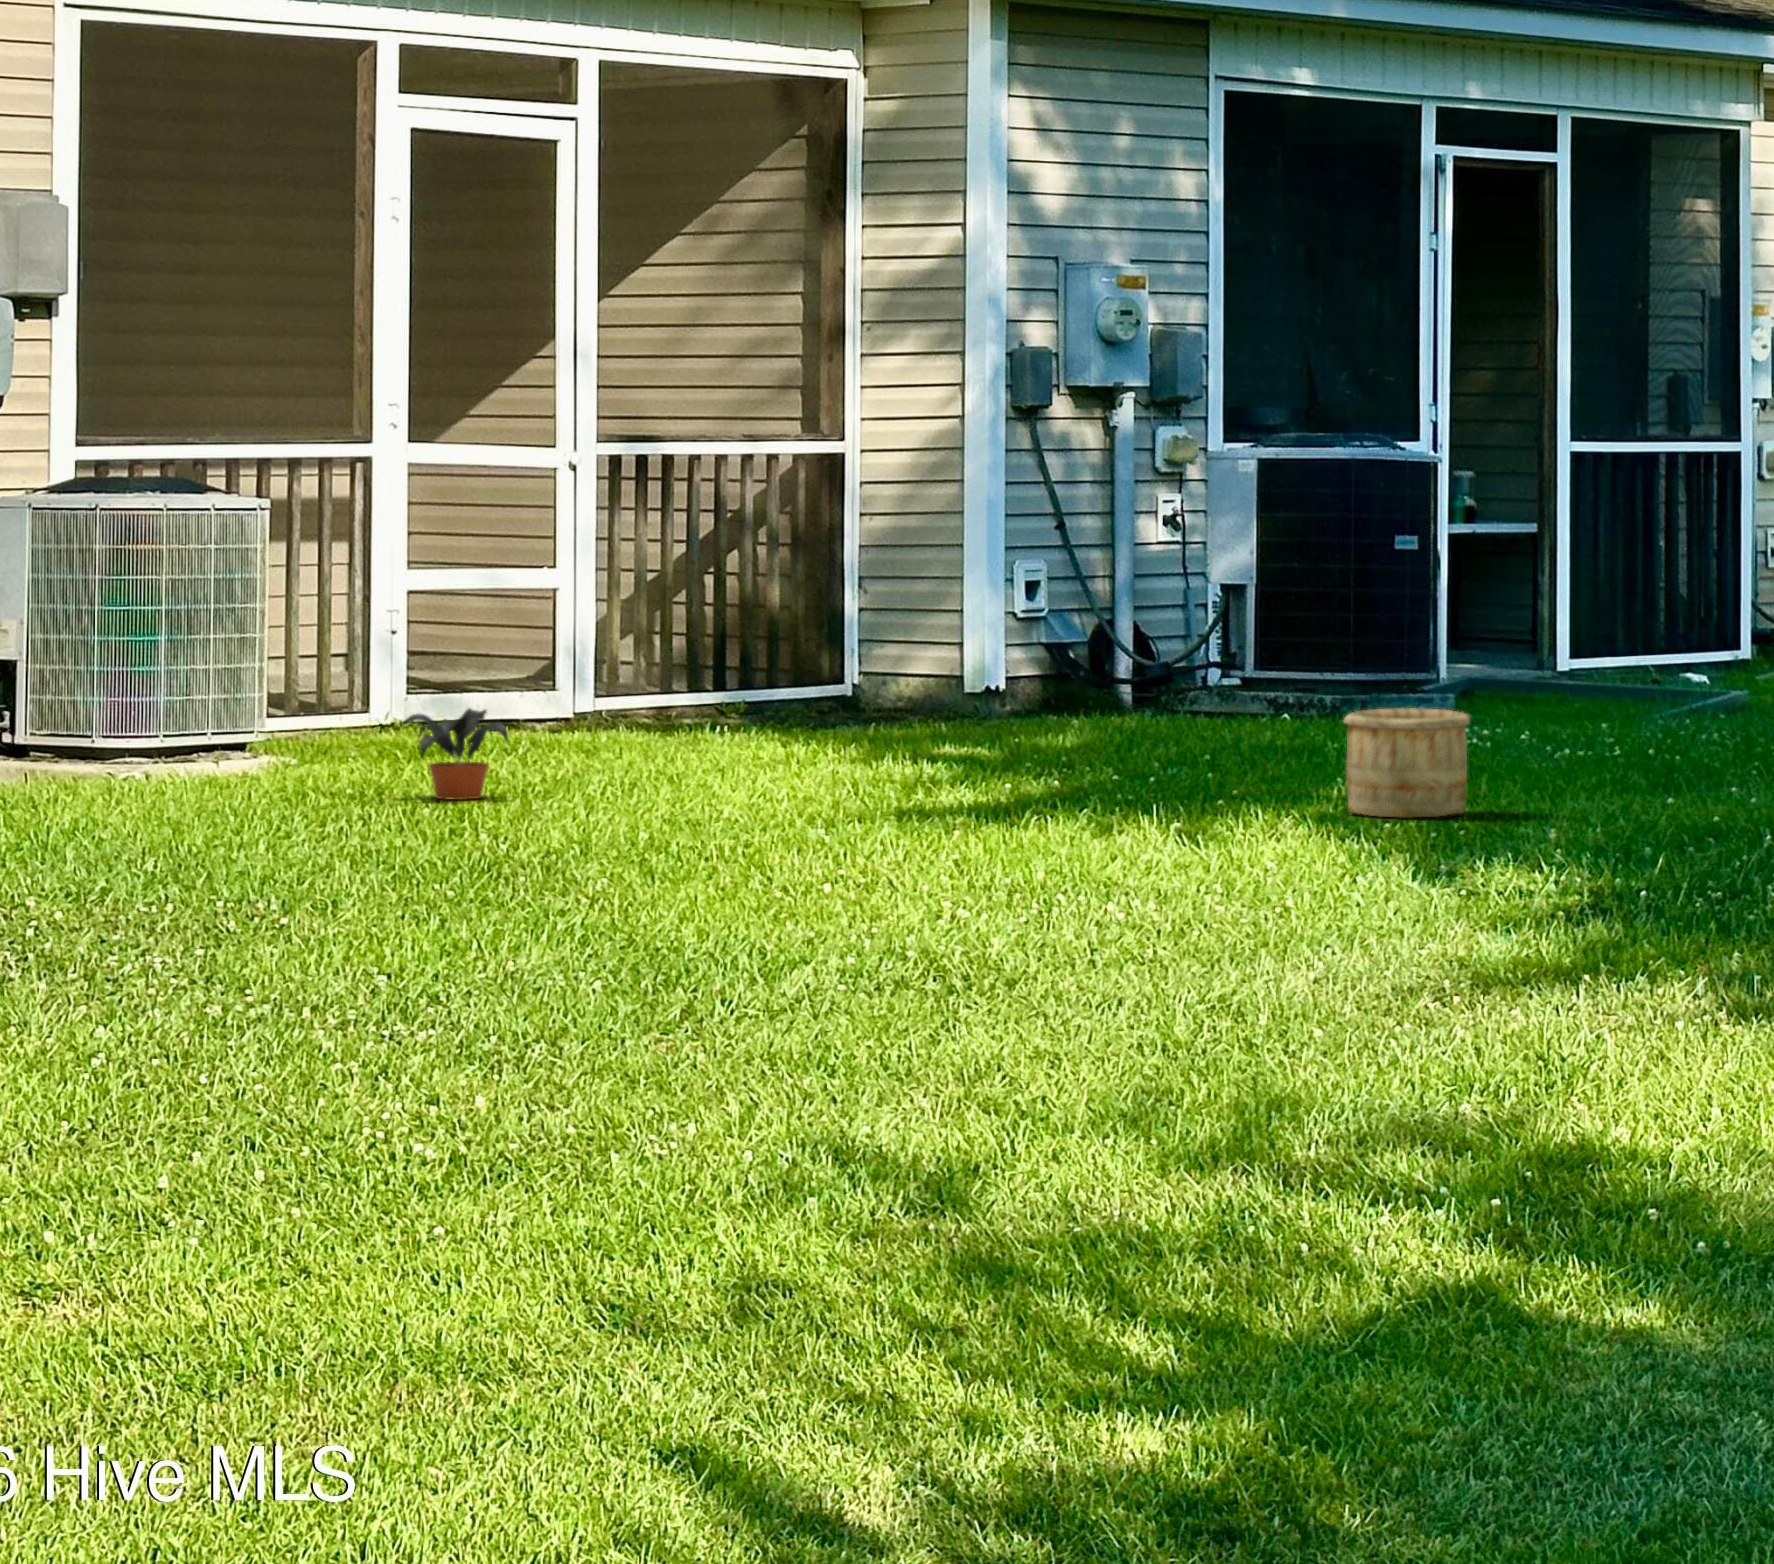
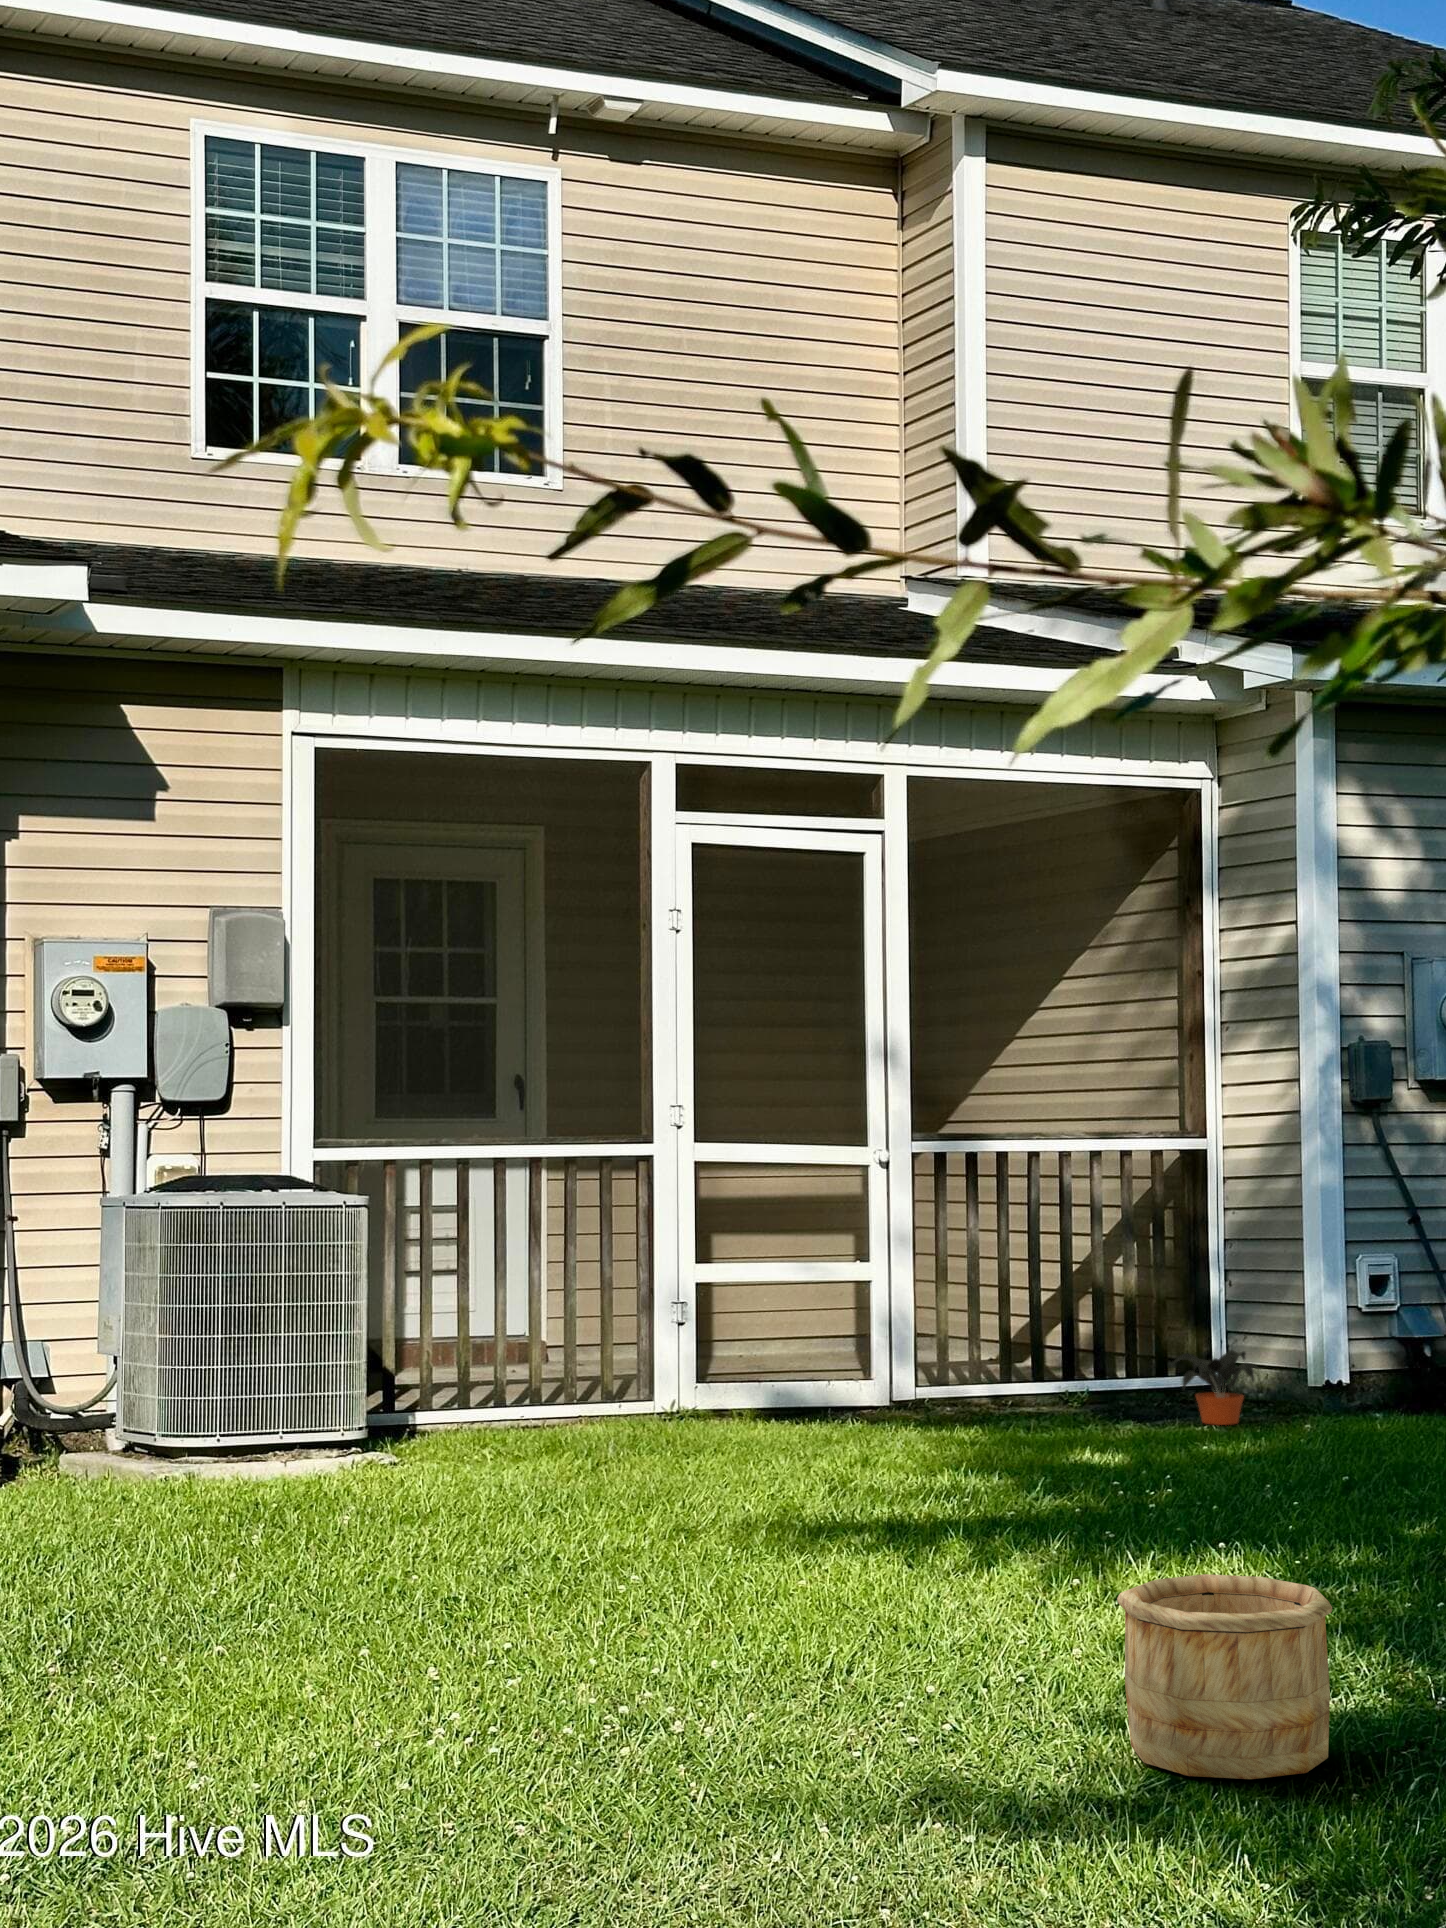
potted plant: present [400,709,509,800] -> present [1174,1350,1258,1425]

